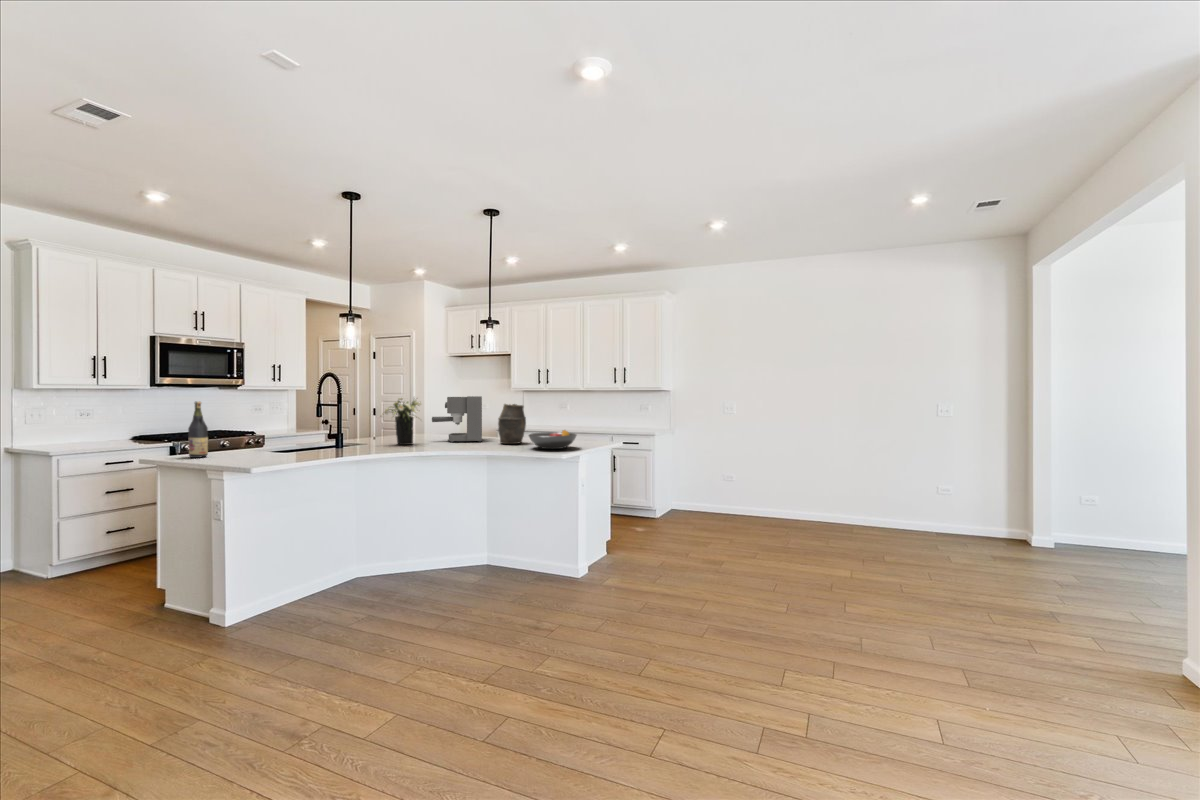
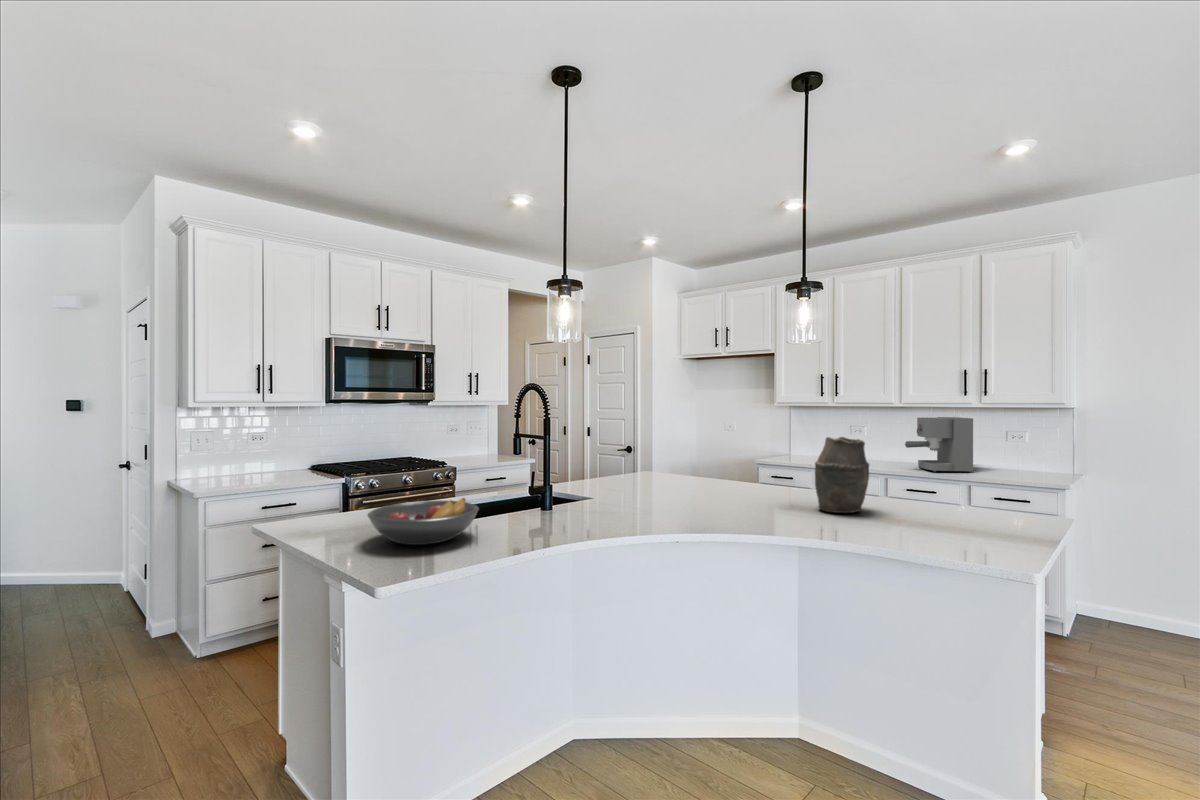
coffee maker: present [432,396,482,442] -> present [905,417,973,472]
flower arrangement: present [381,398,421,445] -> none [612,423,680,507]
wine bottle: present [188,401,208,458] -> none [319,434,348,529]
fruit bowl: present [529,430,577,449] -> present [367,498,479,545]

